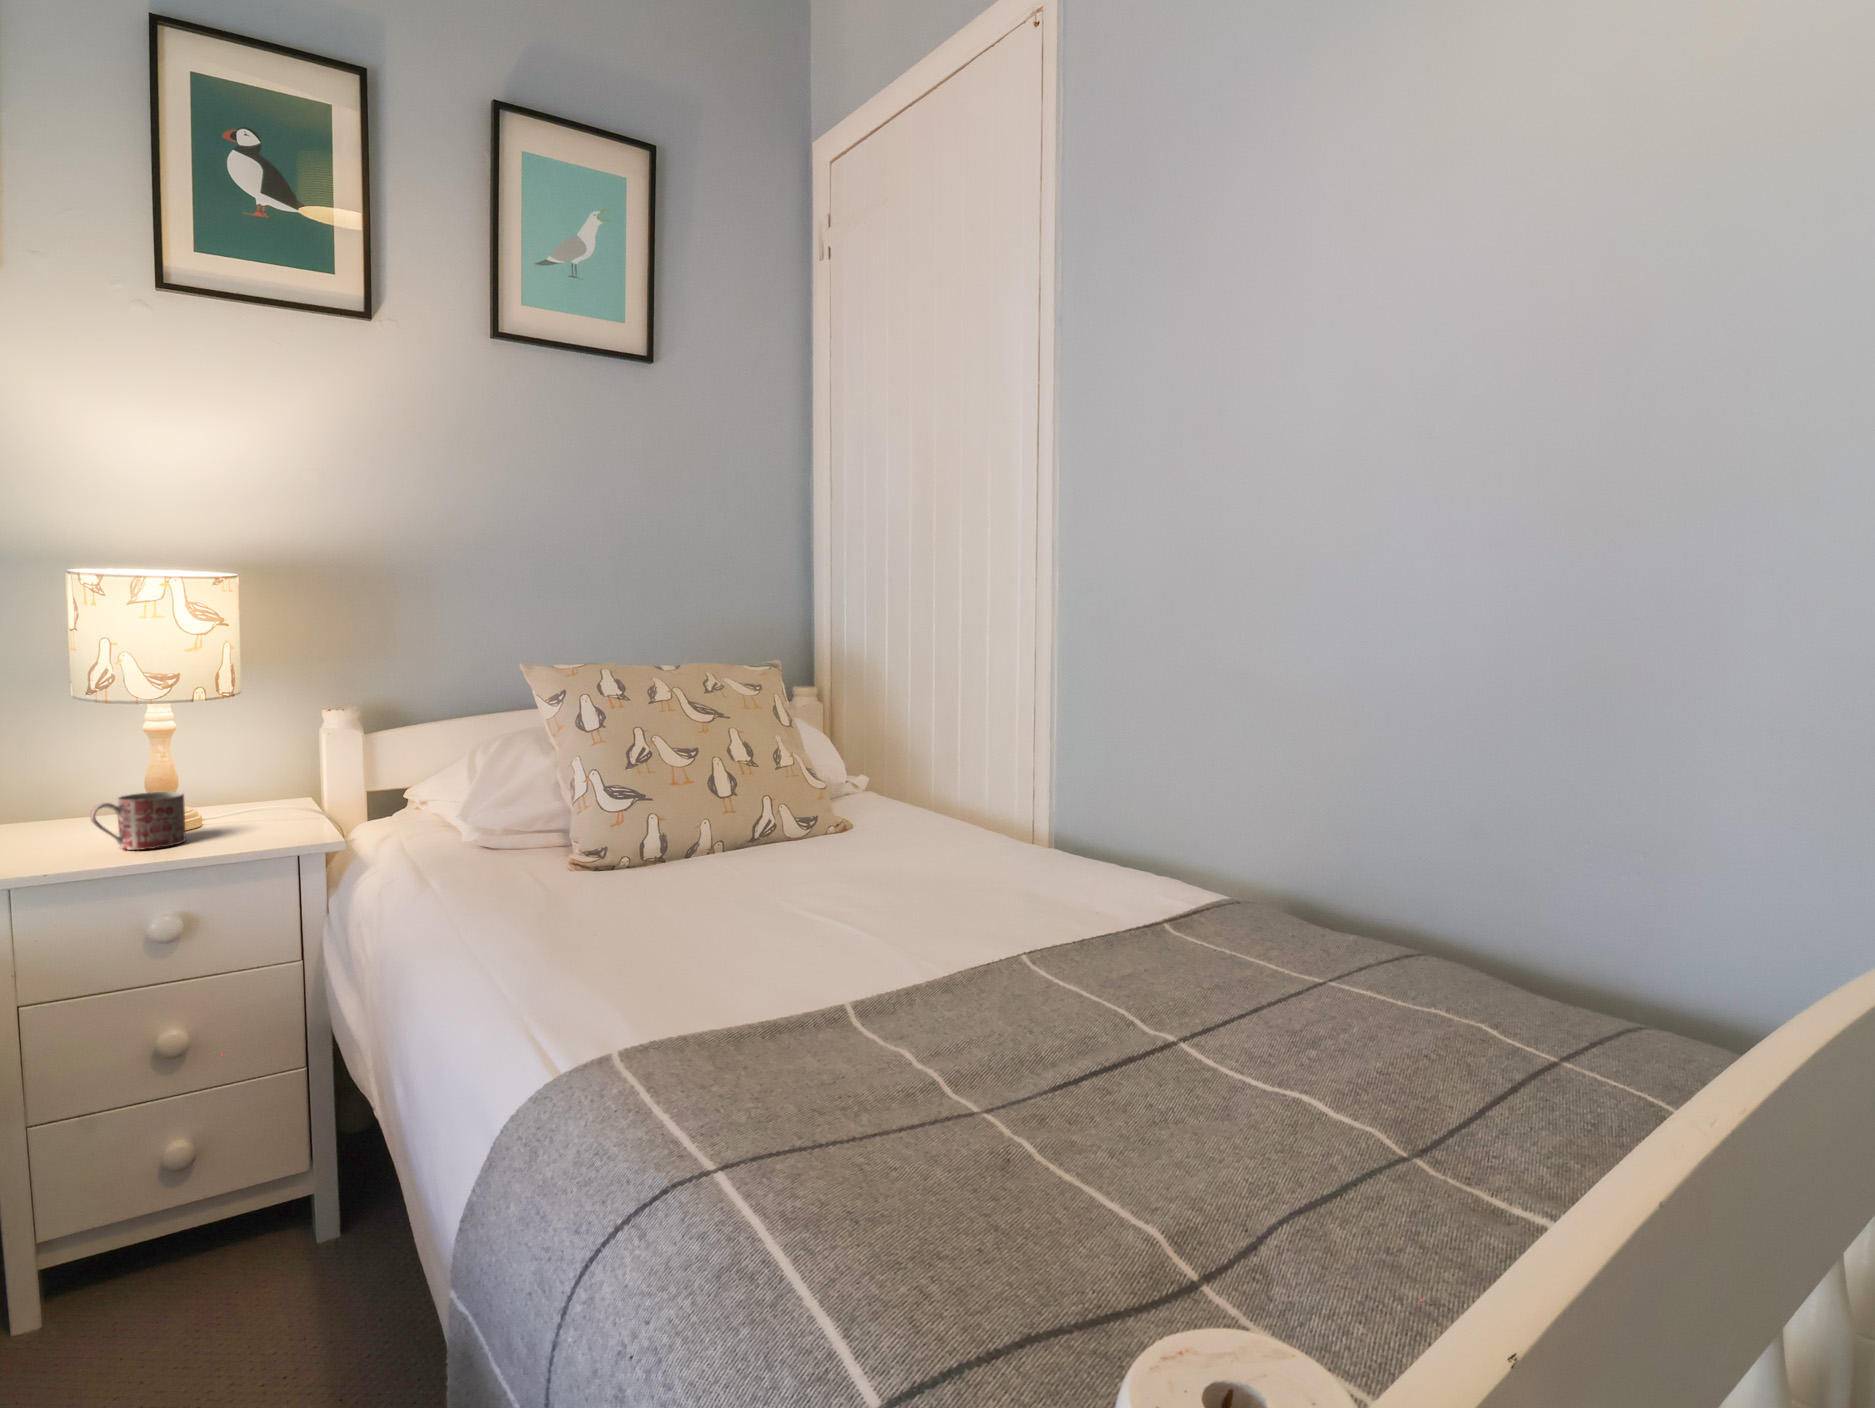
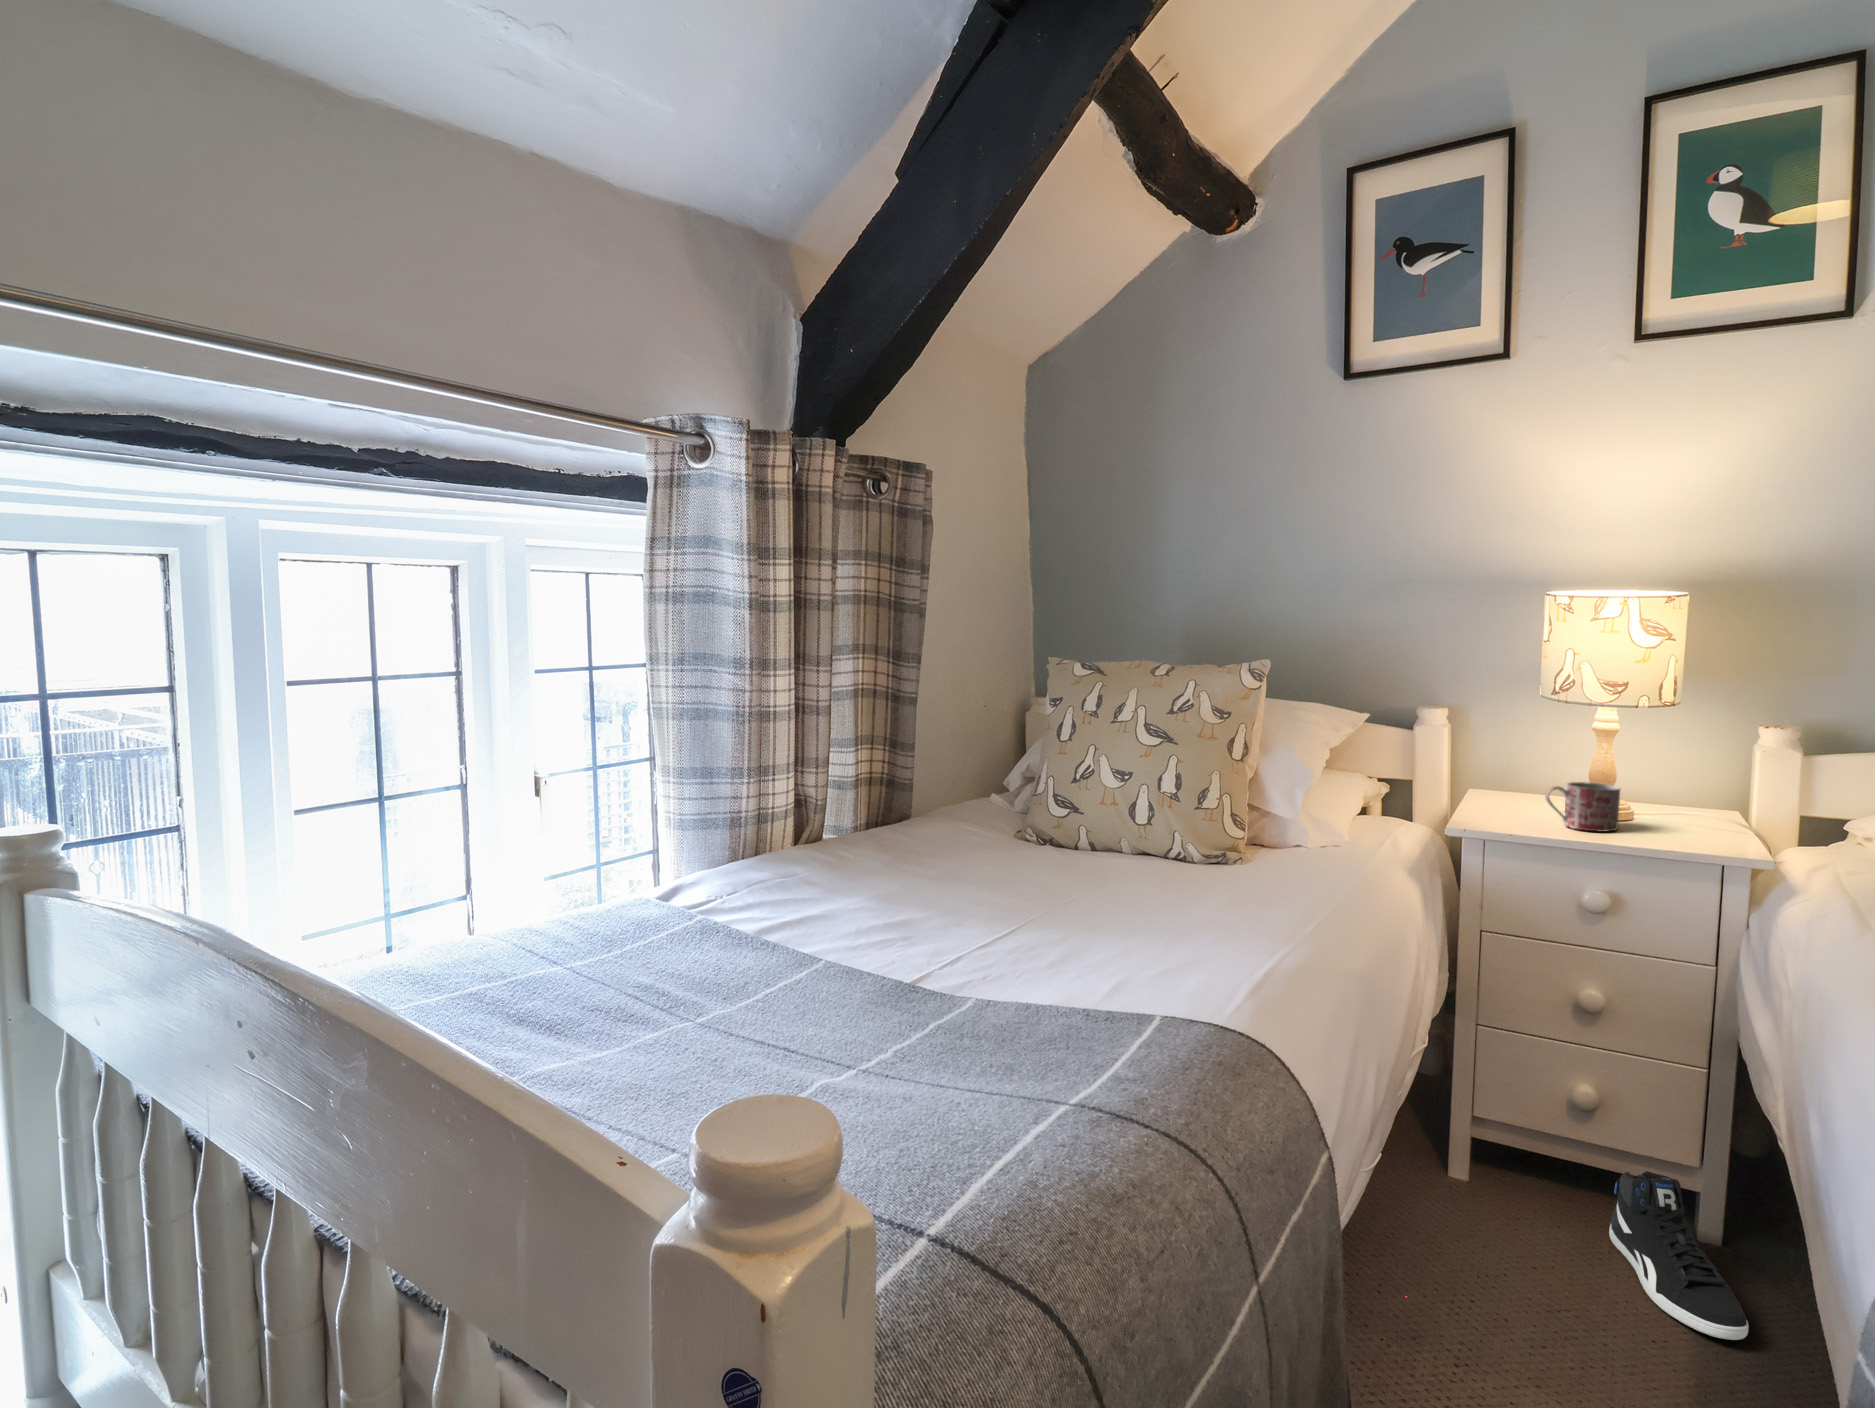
sneaker: none [224,1196,369,1344] -> present [1609,1171,1749,1340]

